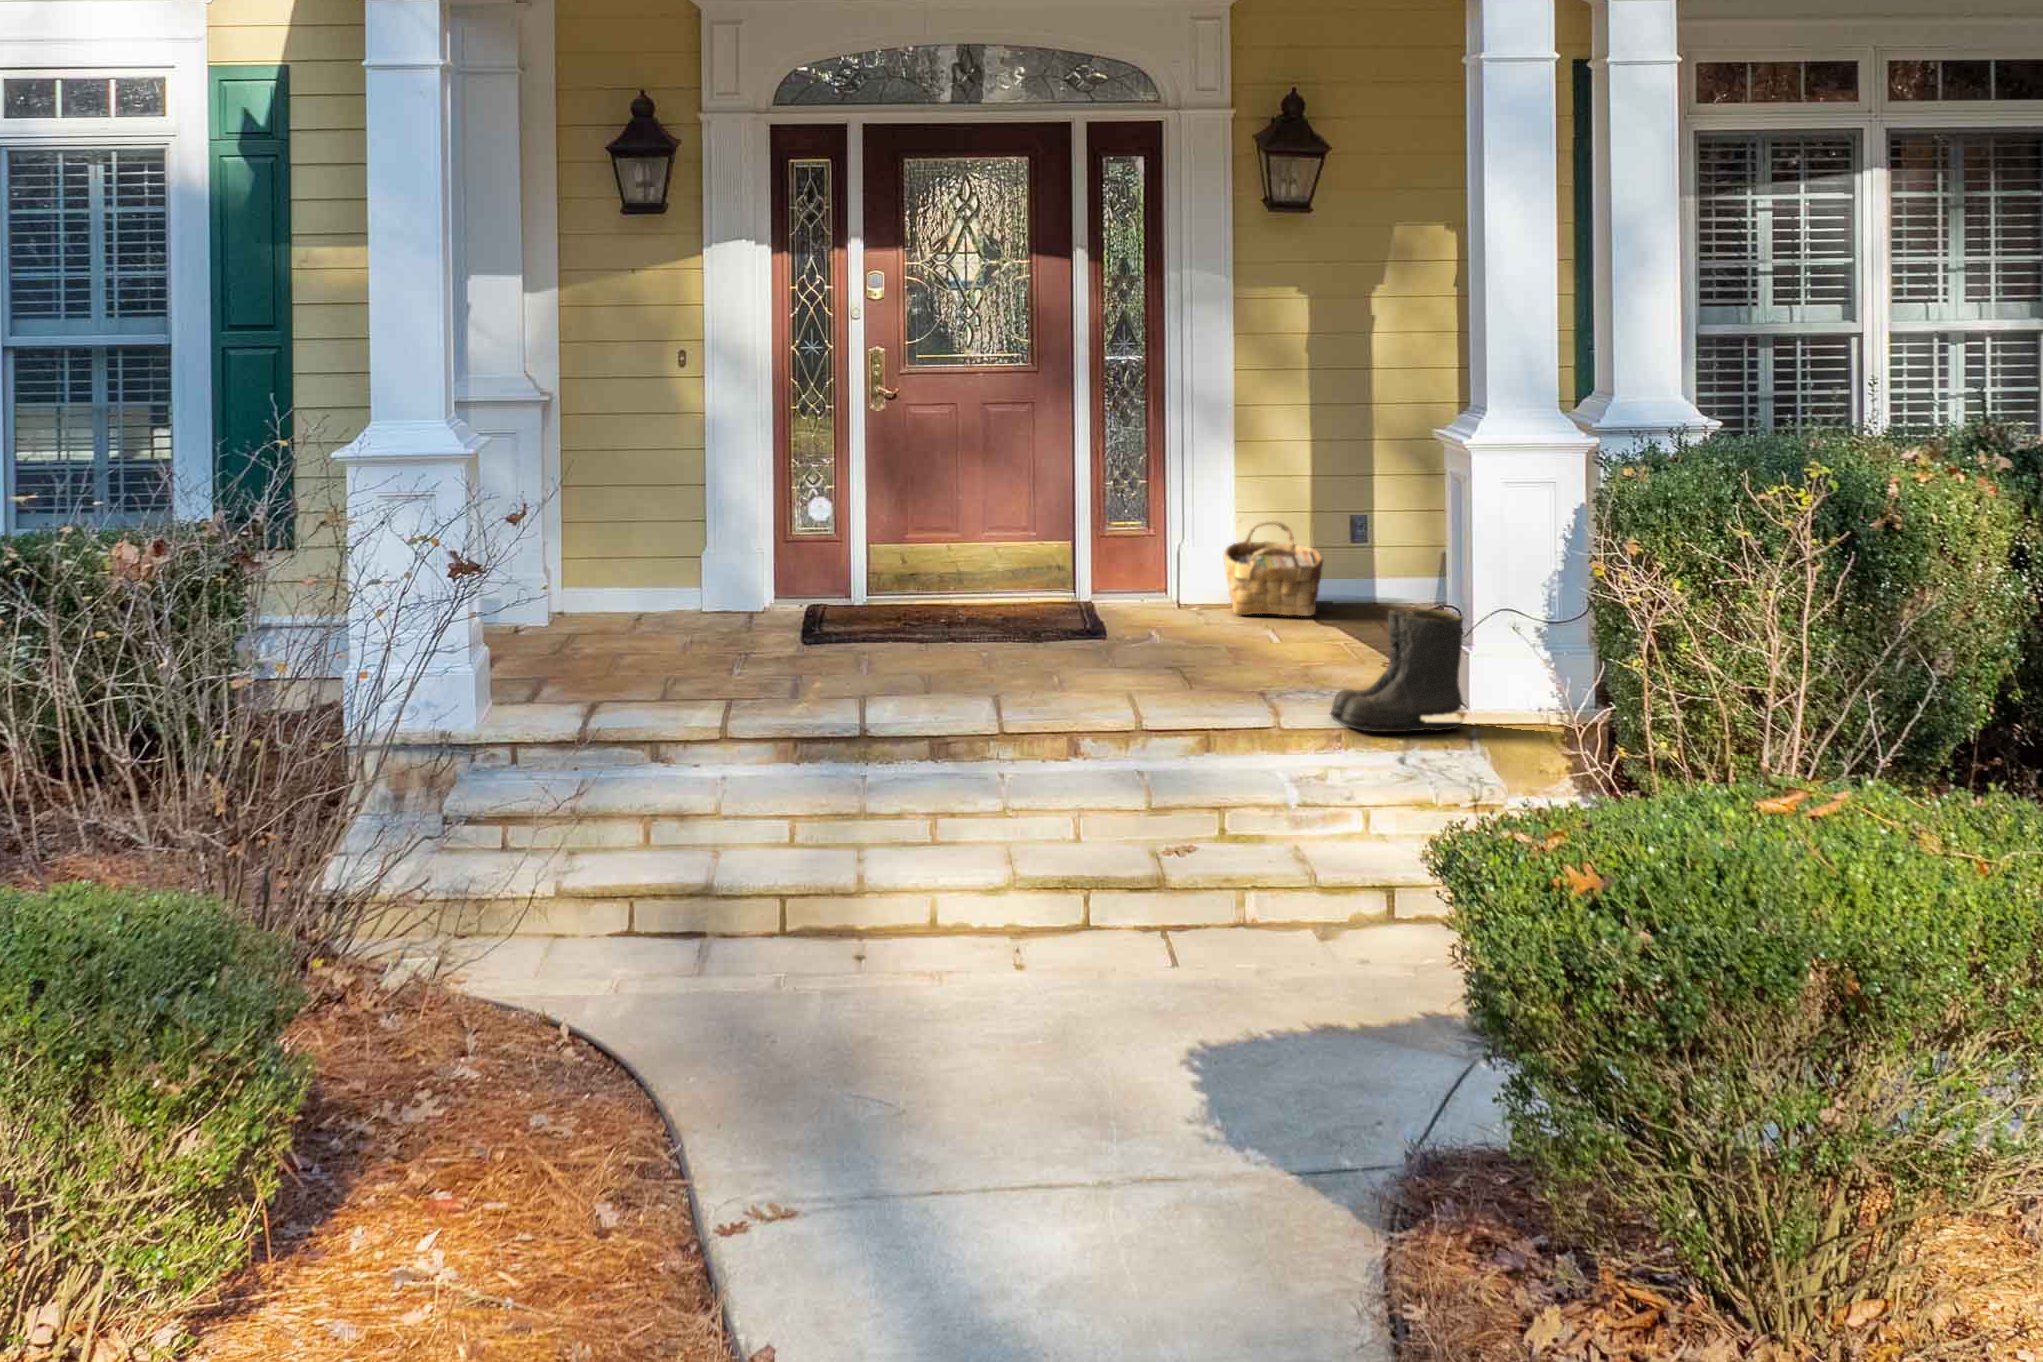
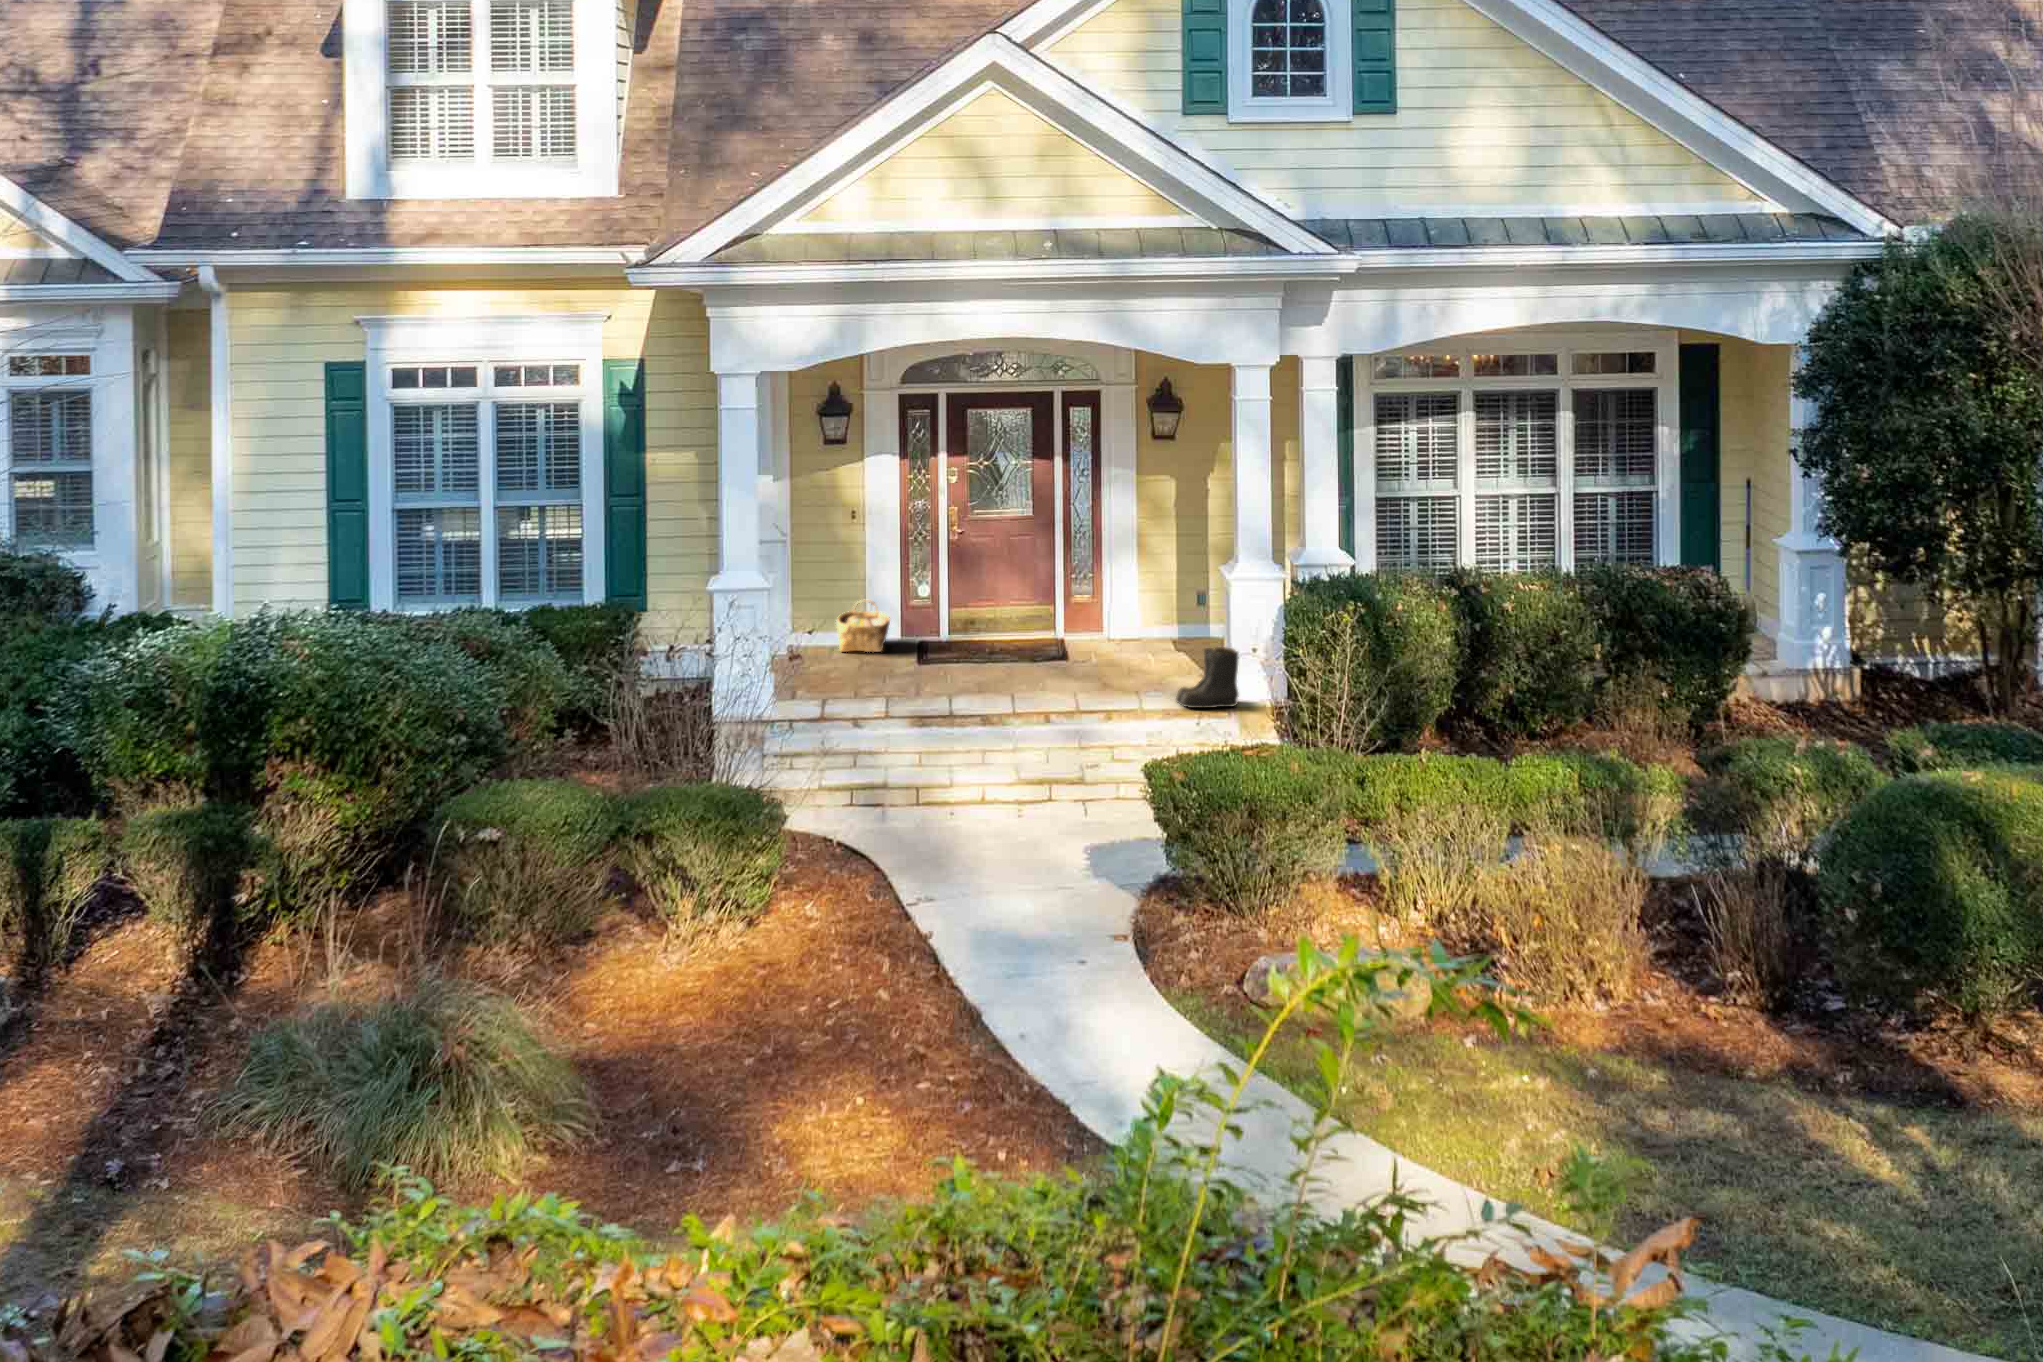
woven basket: present [1224,521,1323,616] -> present [836,601,890,652]

